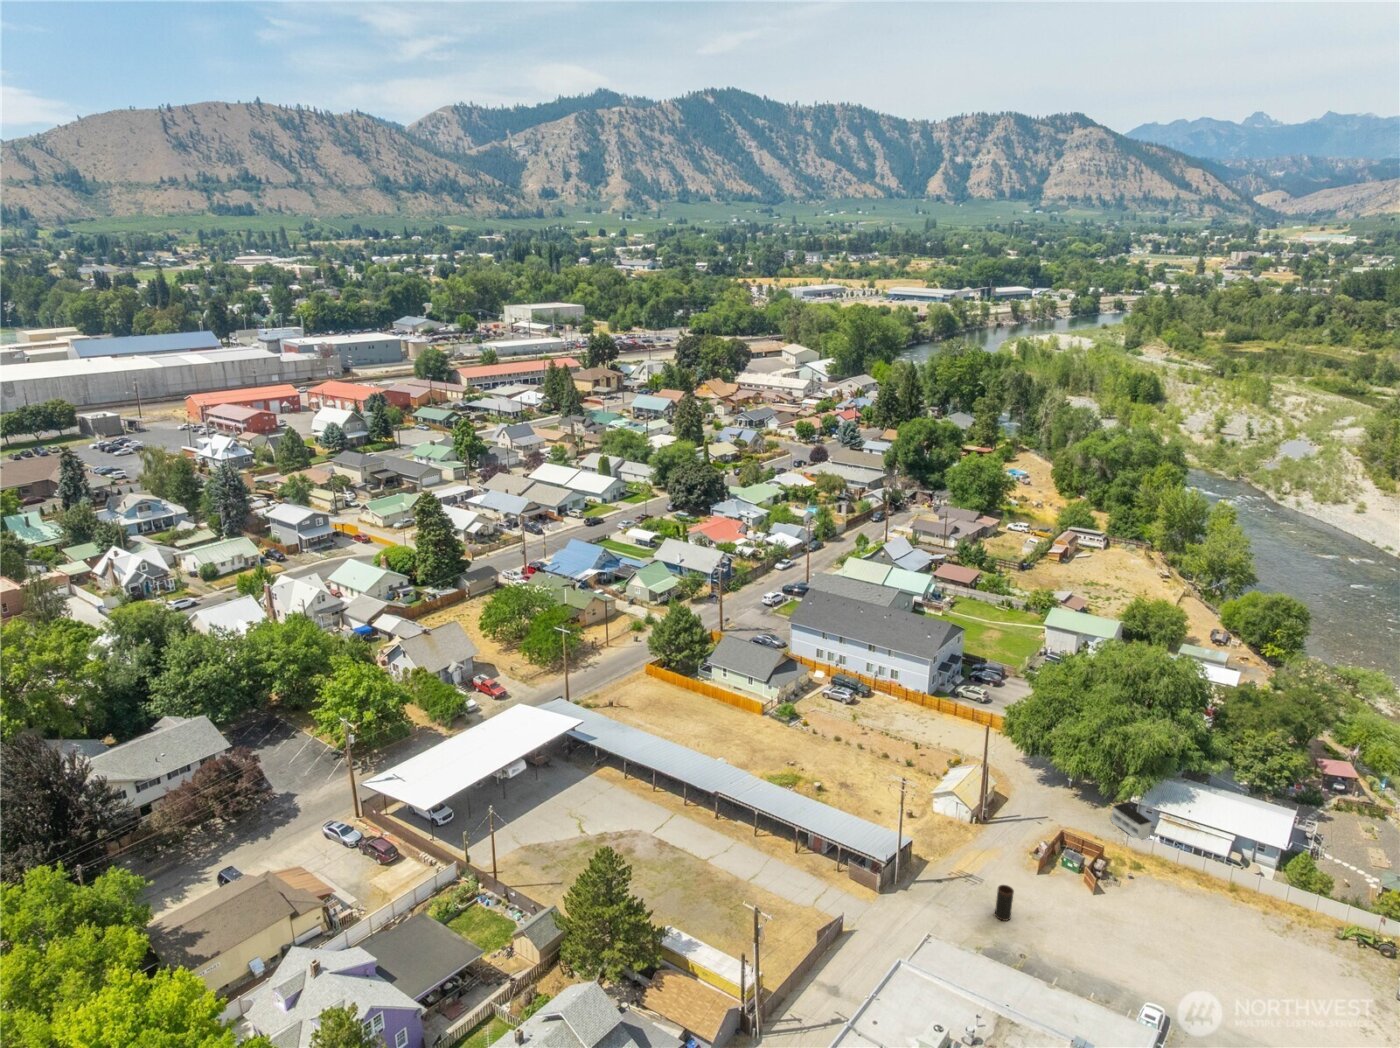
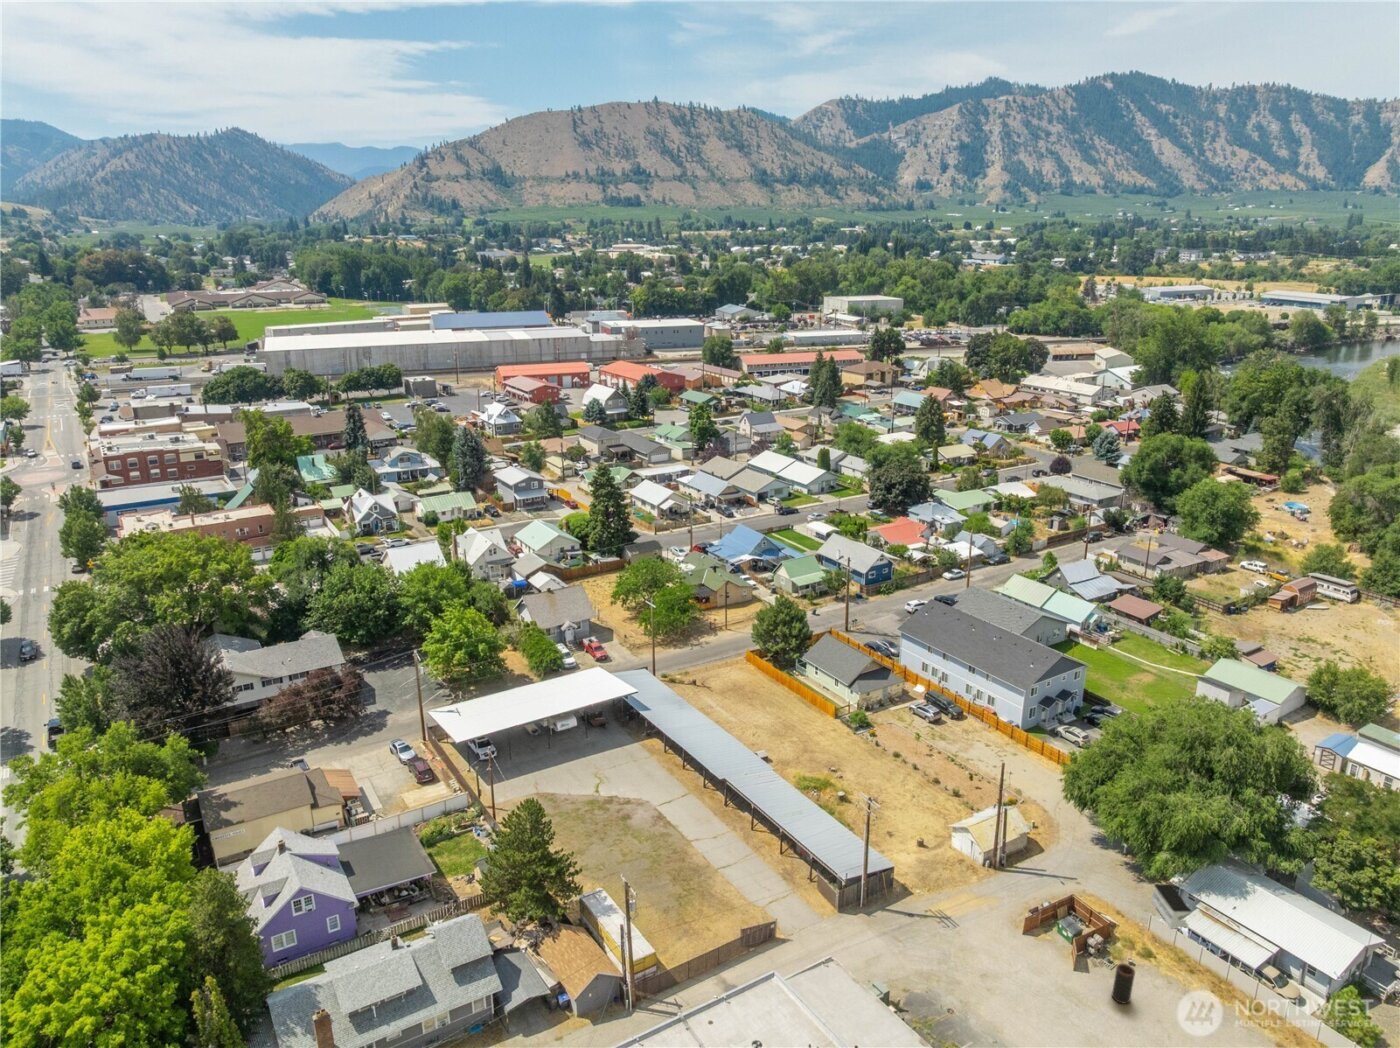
trash can: present [995,885,1014,921] -> present [1112,963,1135,1004]

